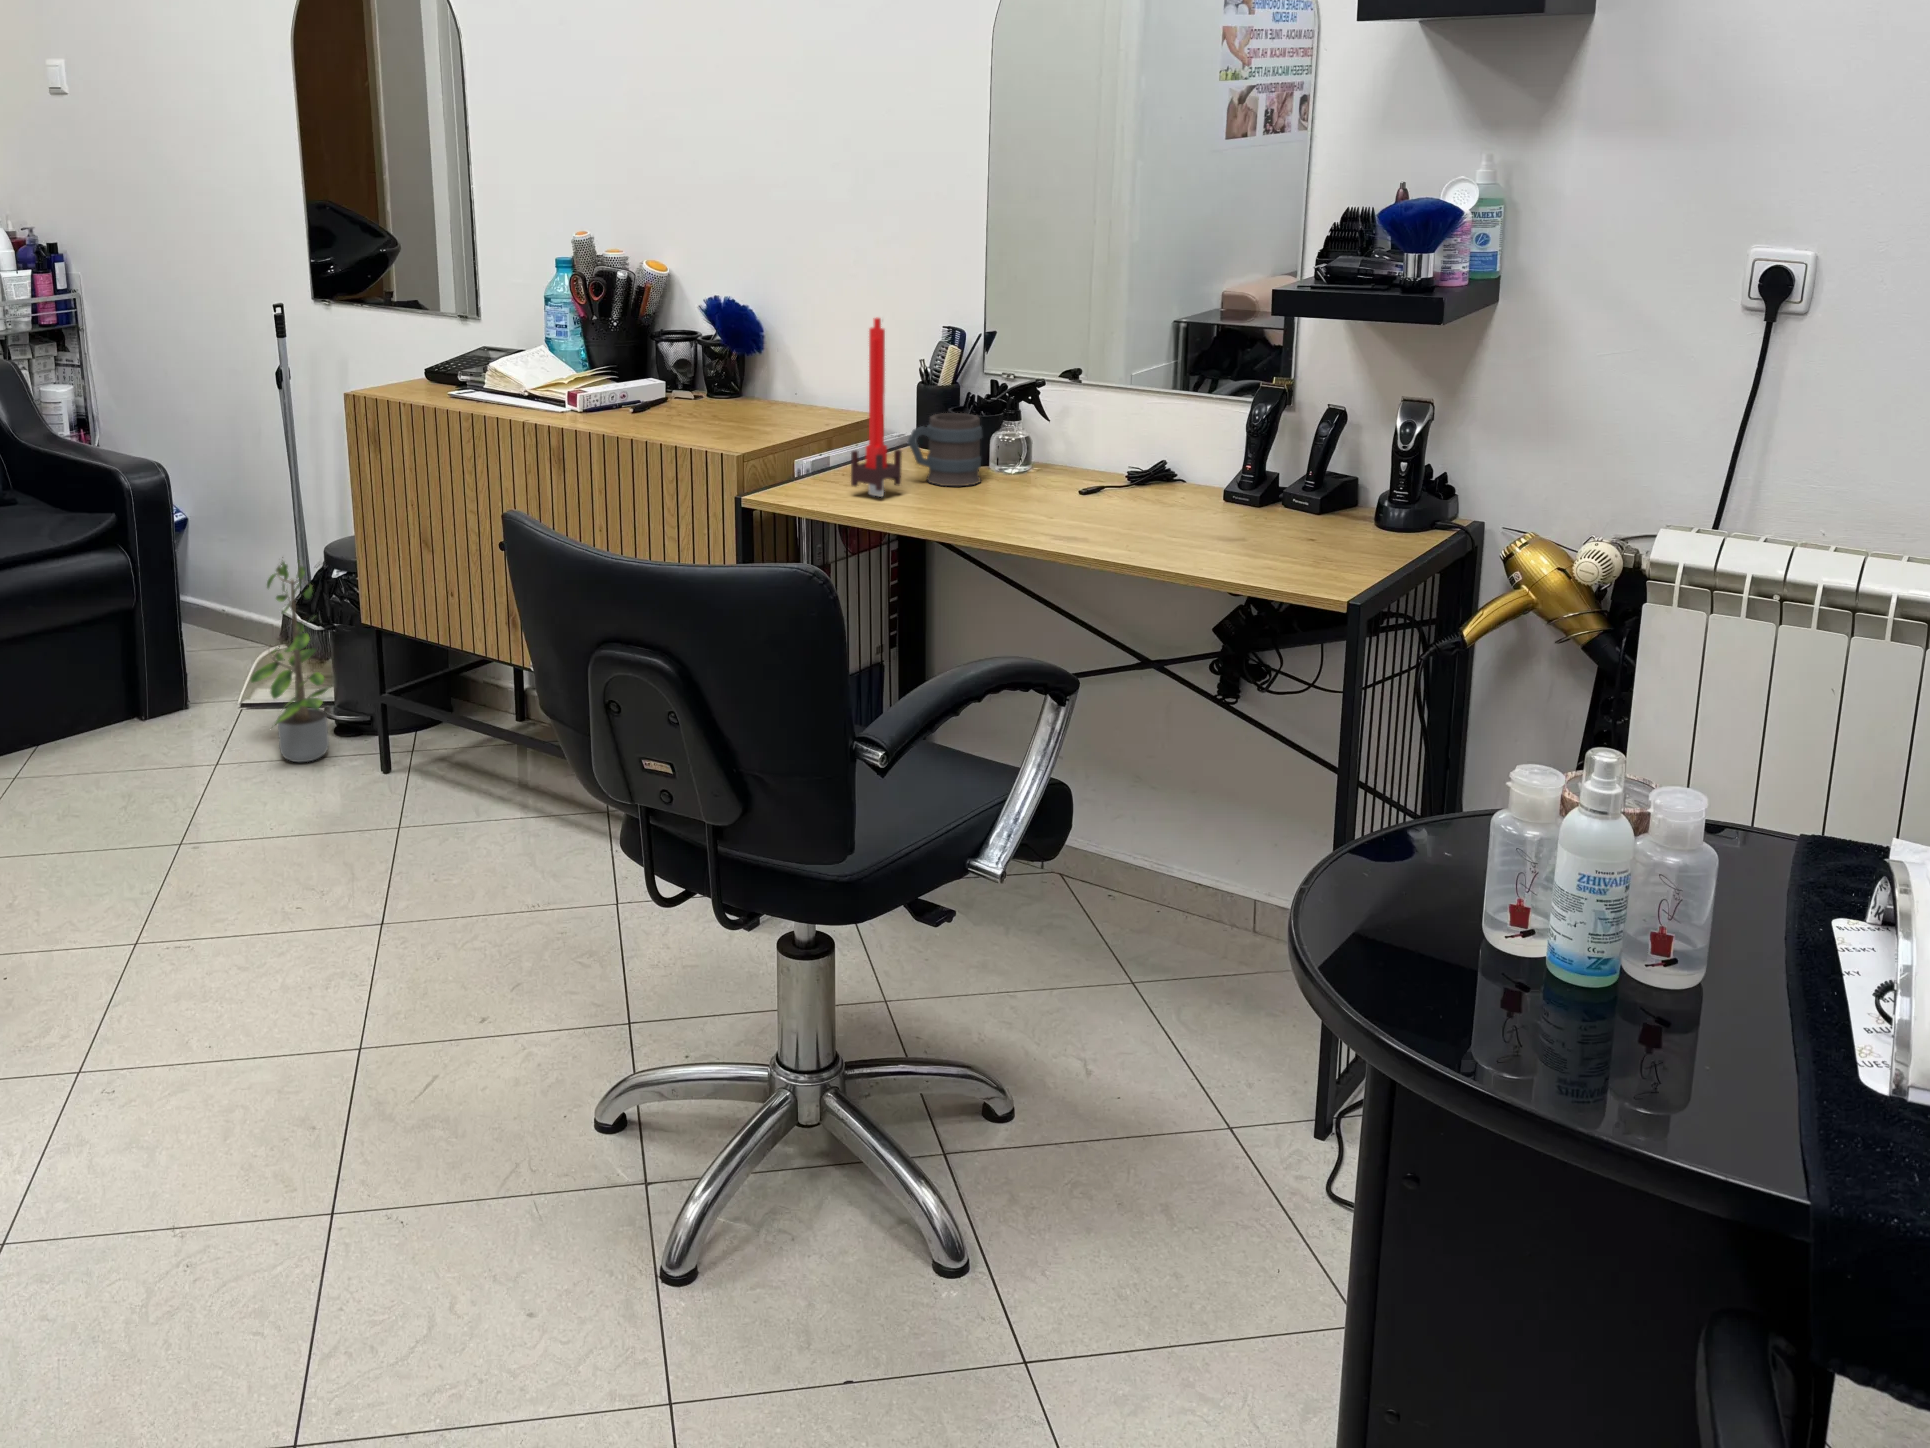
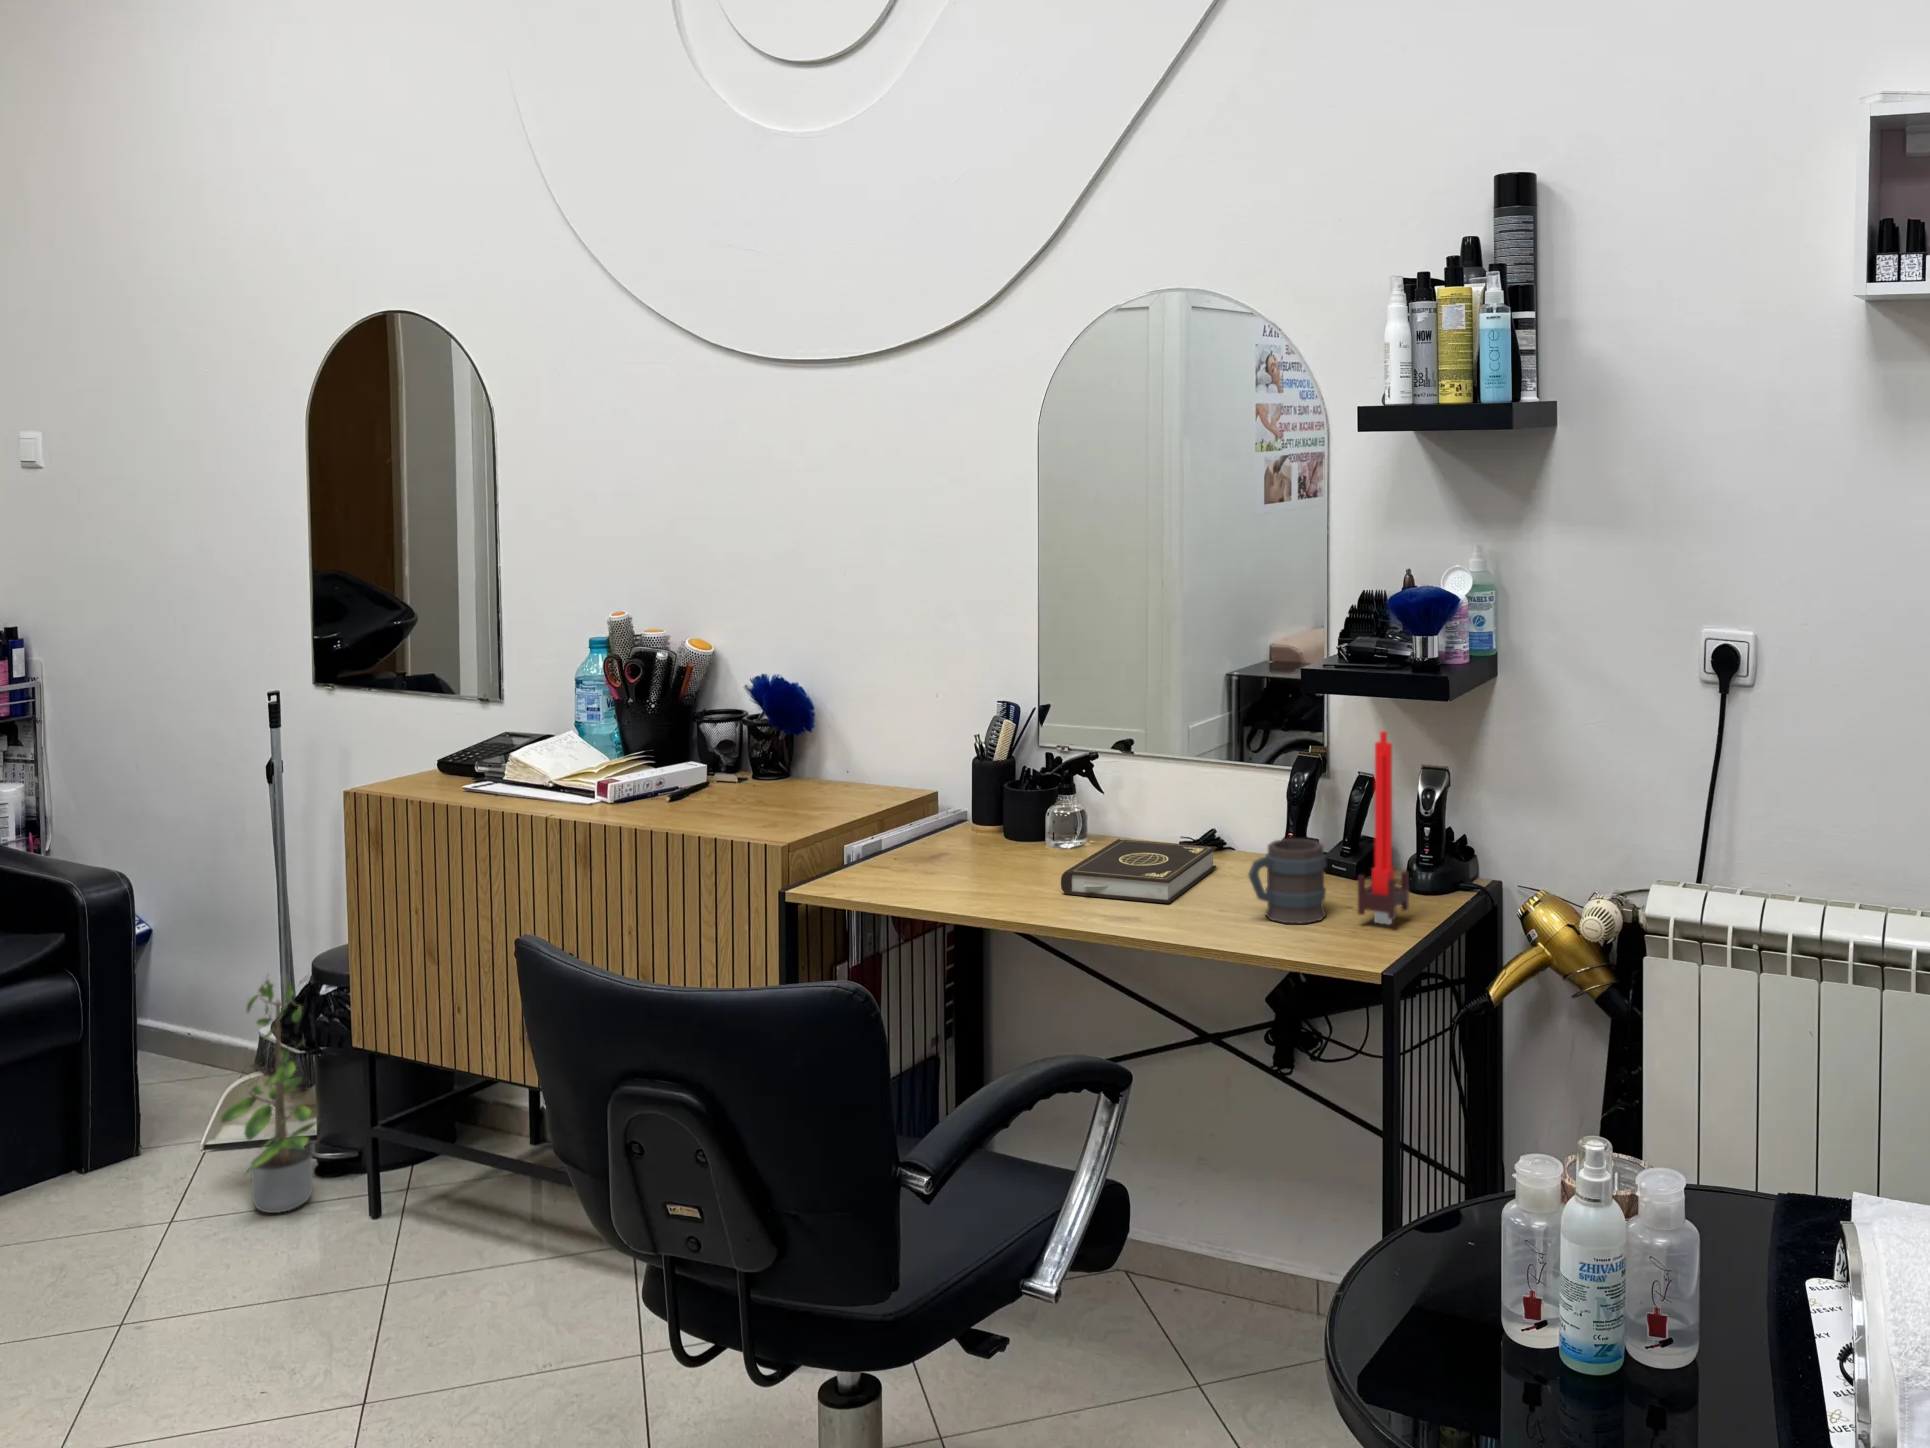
candle: present [851,318,902,497] -> present [1358,731,1409,925]
mug: present [908,413,982,486] -> present [1248,839,1326,923]
book: none [1012,461,1172,523] -> present [1061,839,1216,903]

